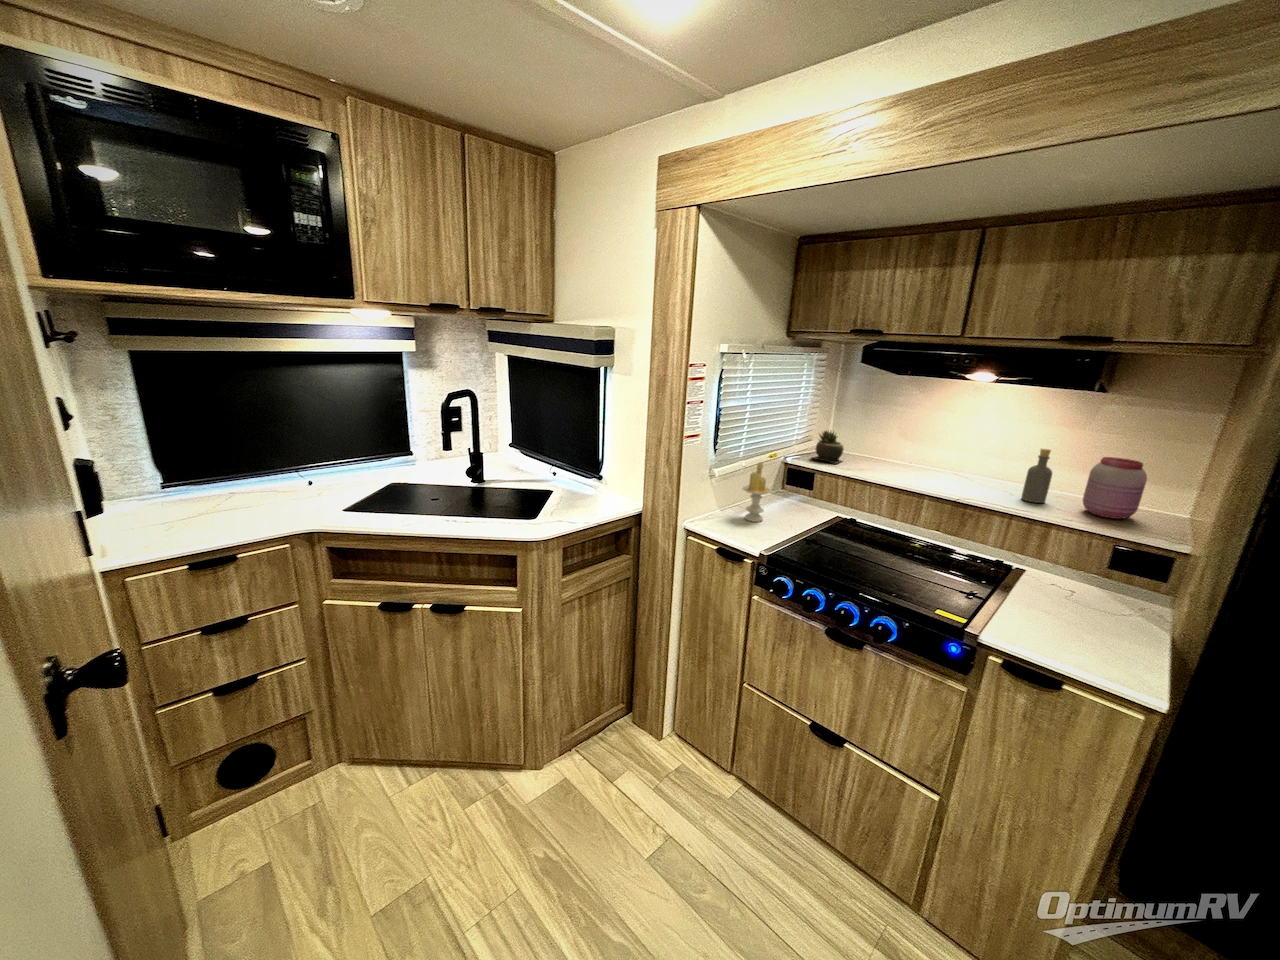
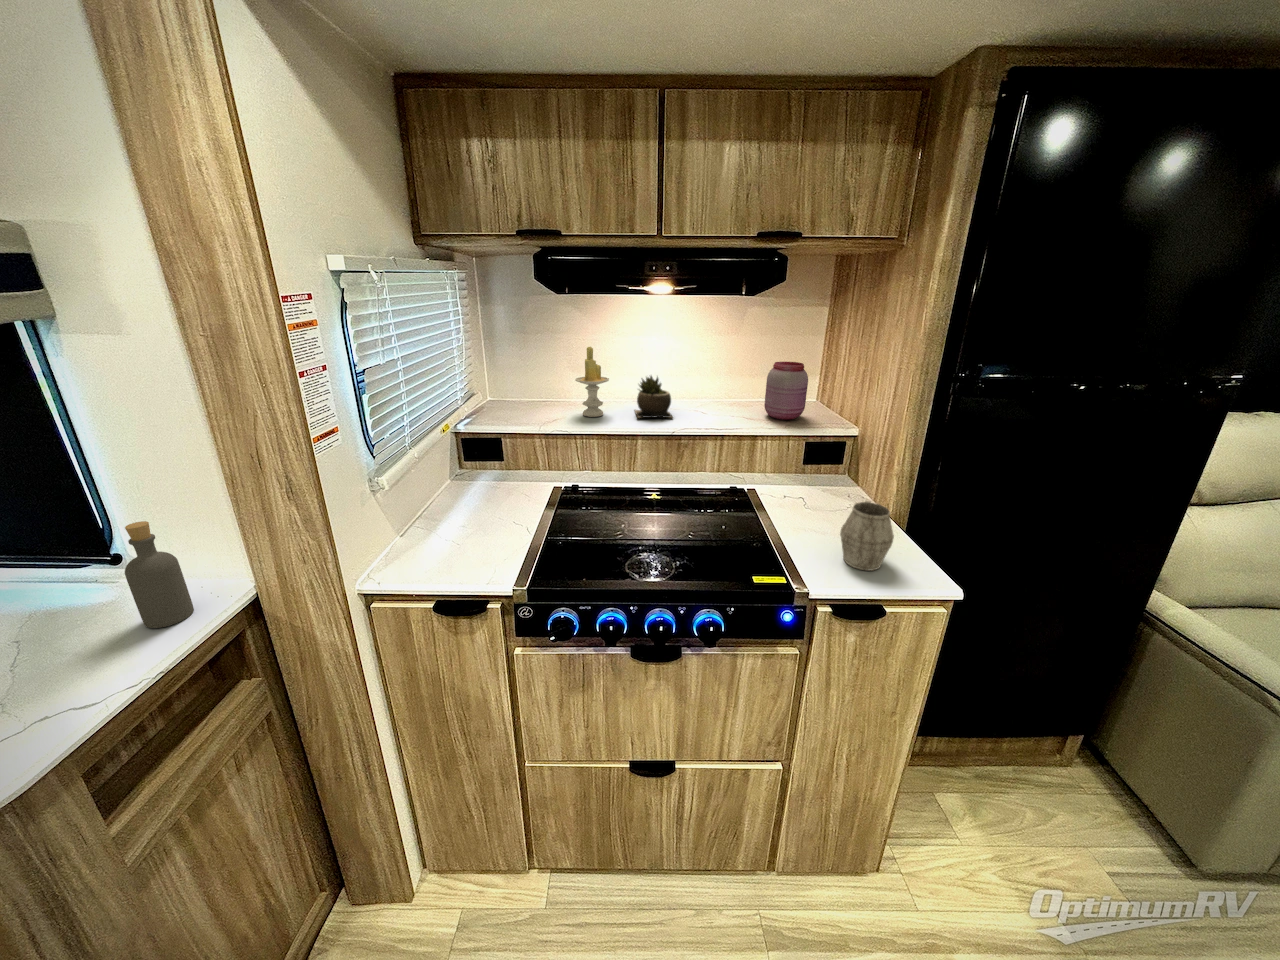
succulent plant: present [812,431,844,463] -> present [635,376,672,418]
bottle: present [1021,449,1052,503] -> present [125,521,194,628]
candle: present [743,462,772,522] -> present [575,347,609,417]
mug: none [1053,587,1119,656] -> present [840,501,894,571]

